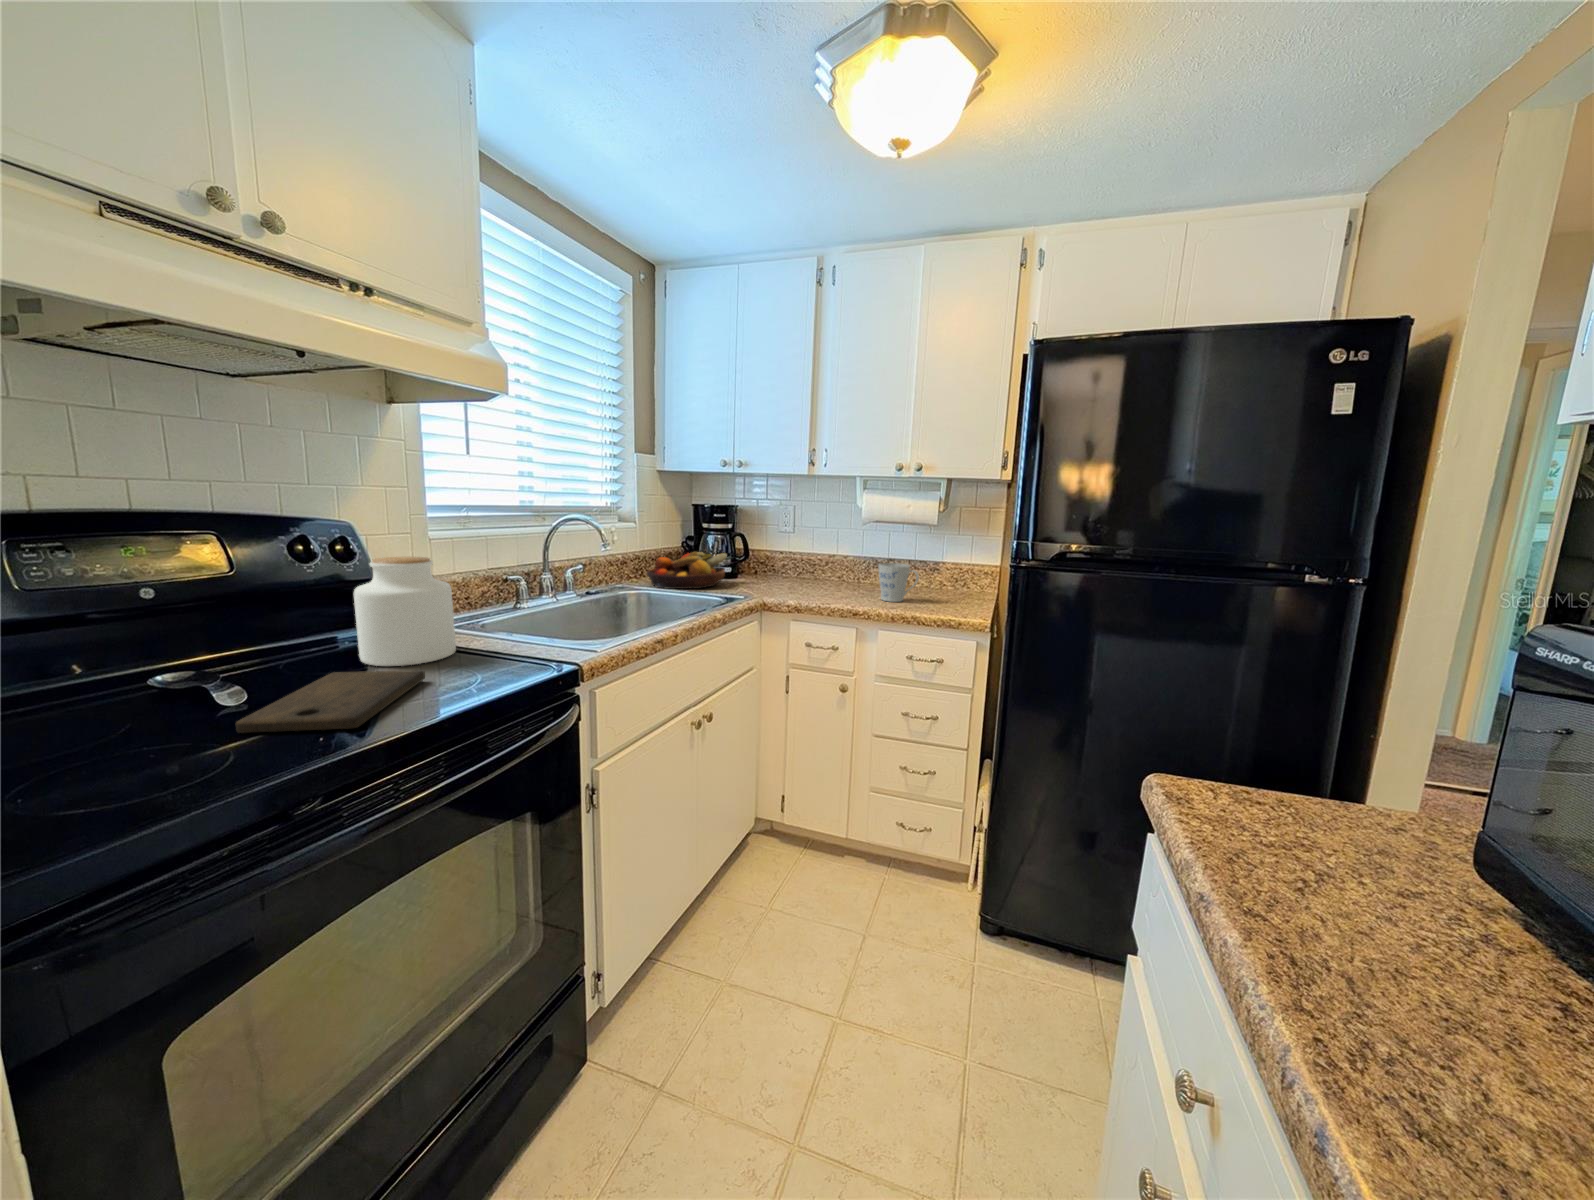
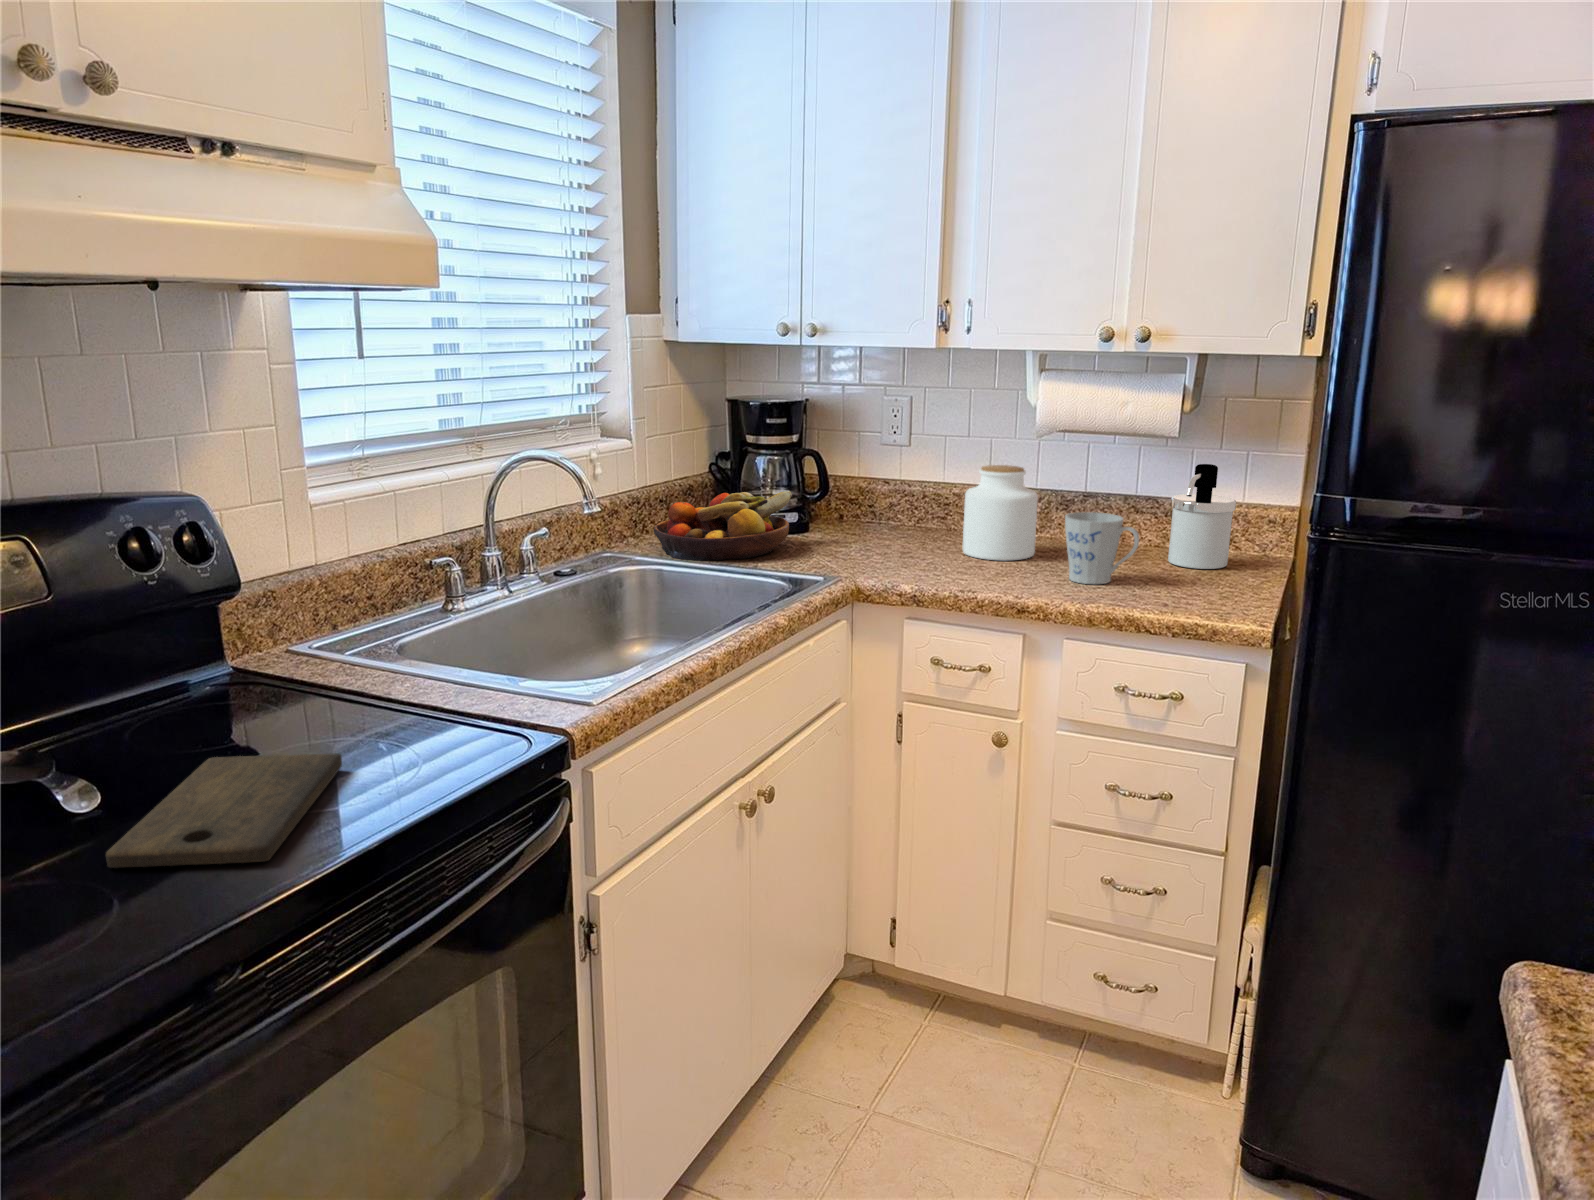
soap dispenser: none [934,540,969,597] -> present [1168,464,1236,569]
jar: present [354,557,456,666] -> present [963,465,1038,561]

